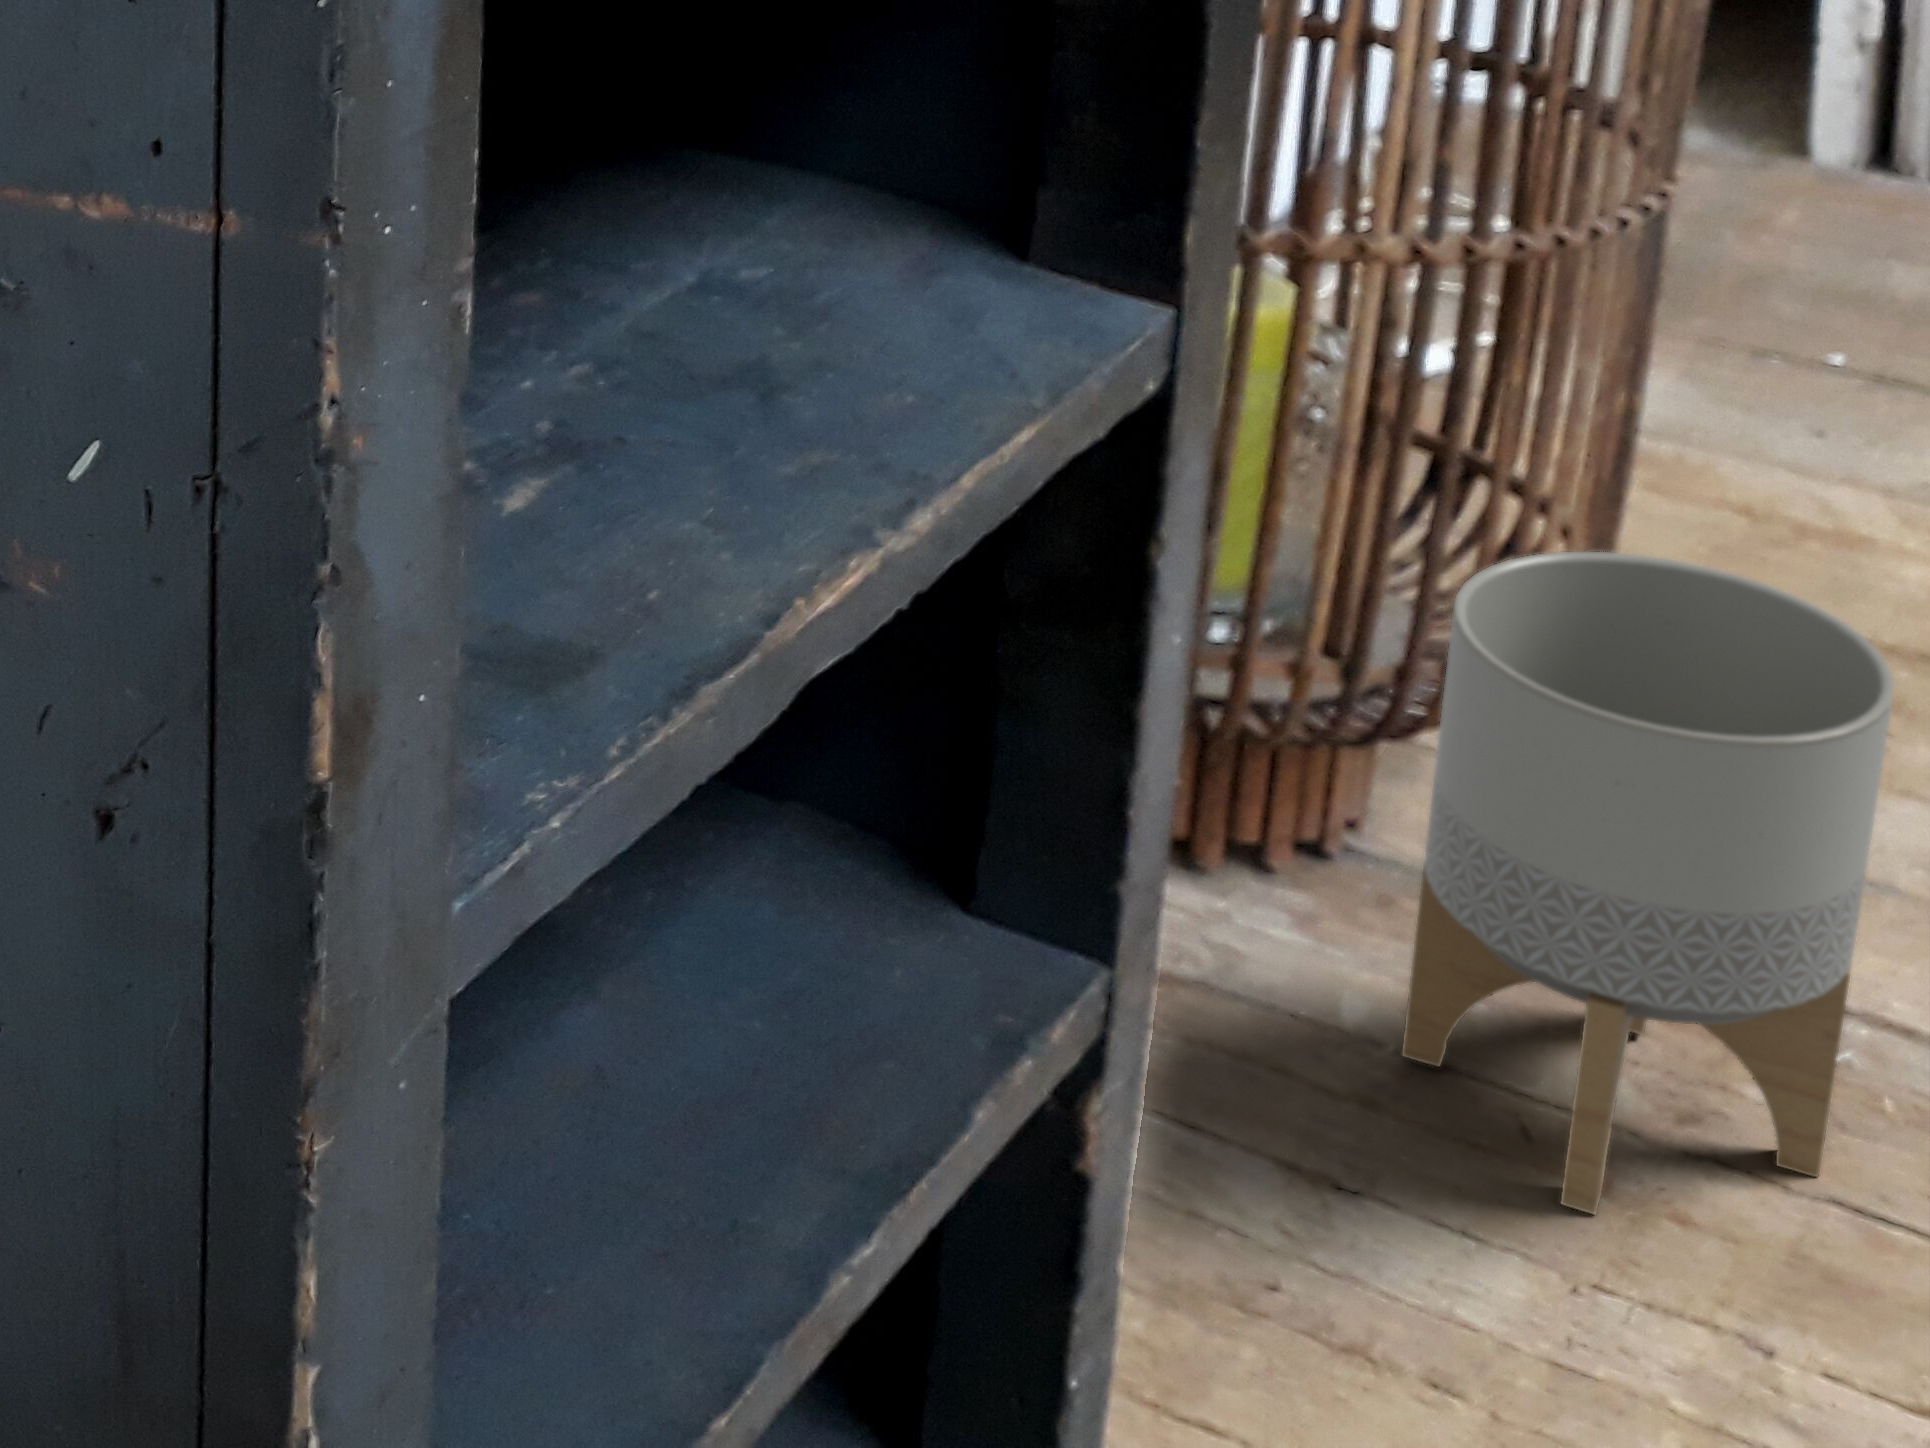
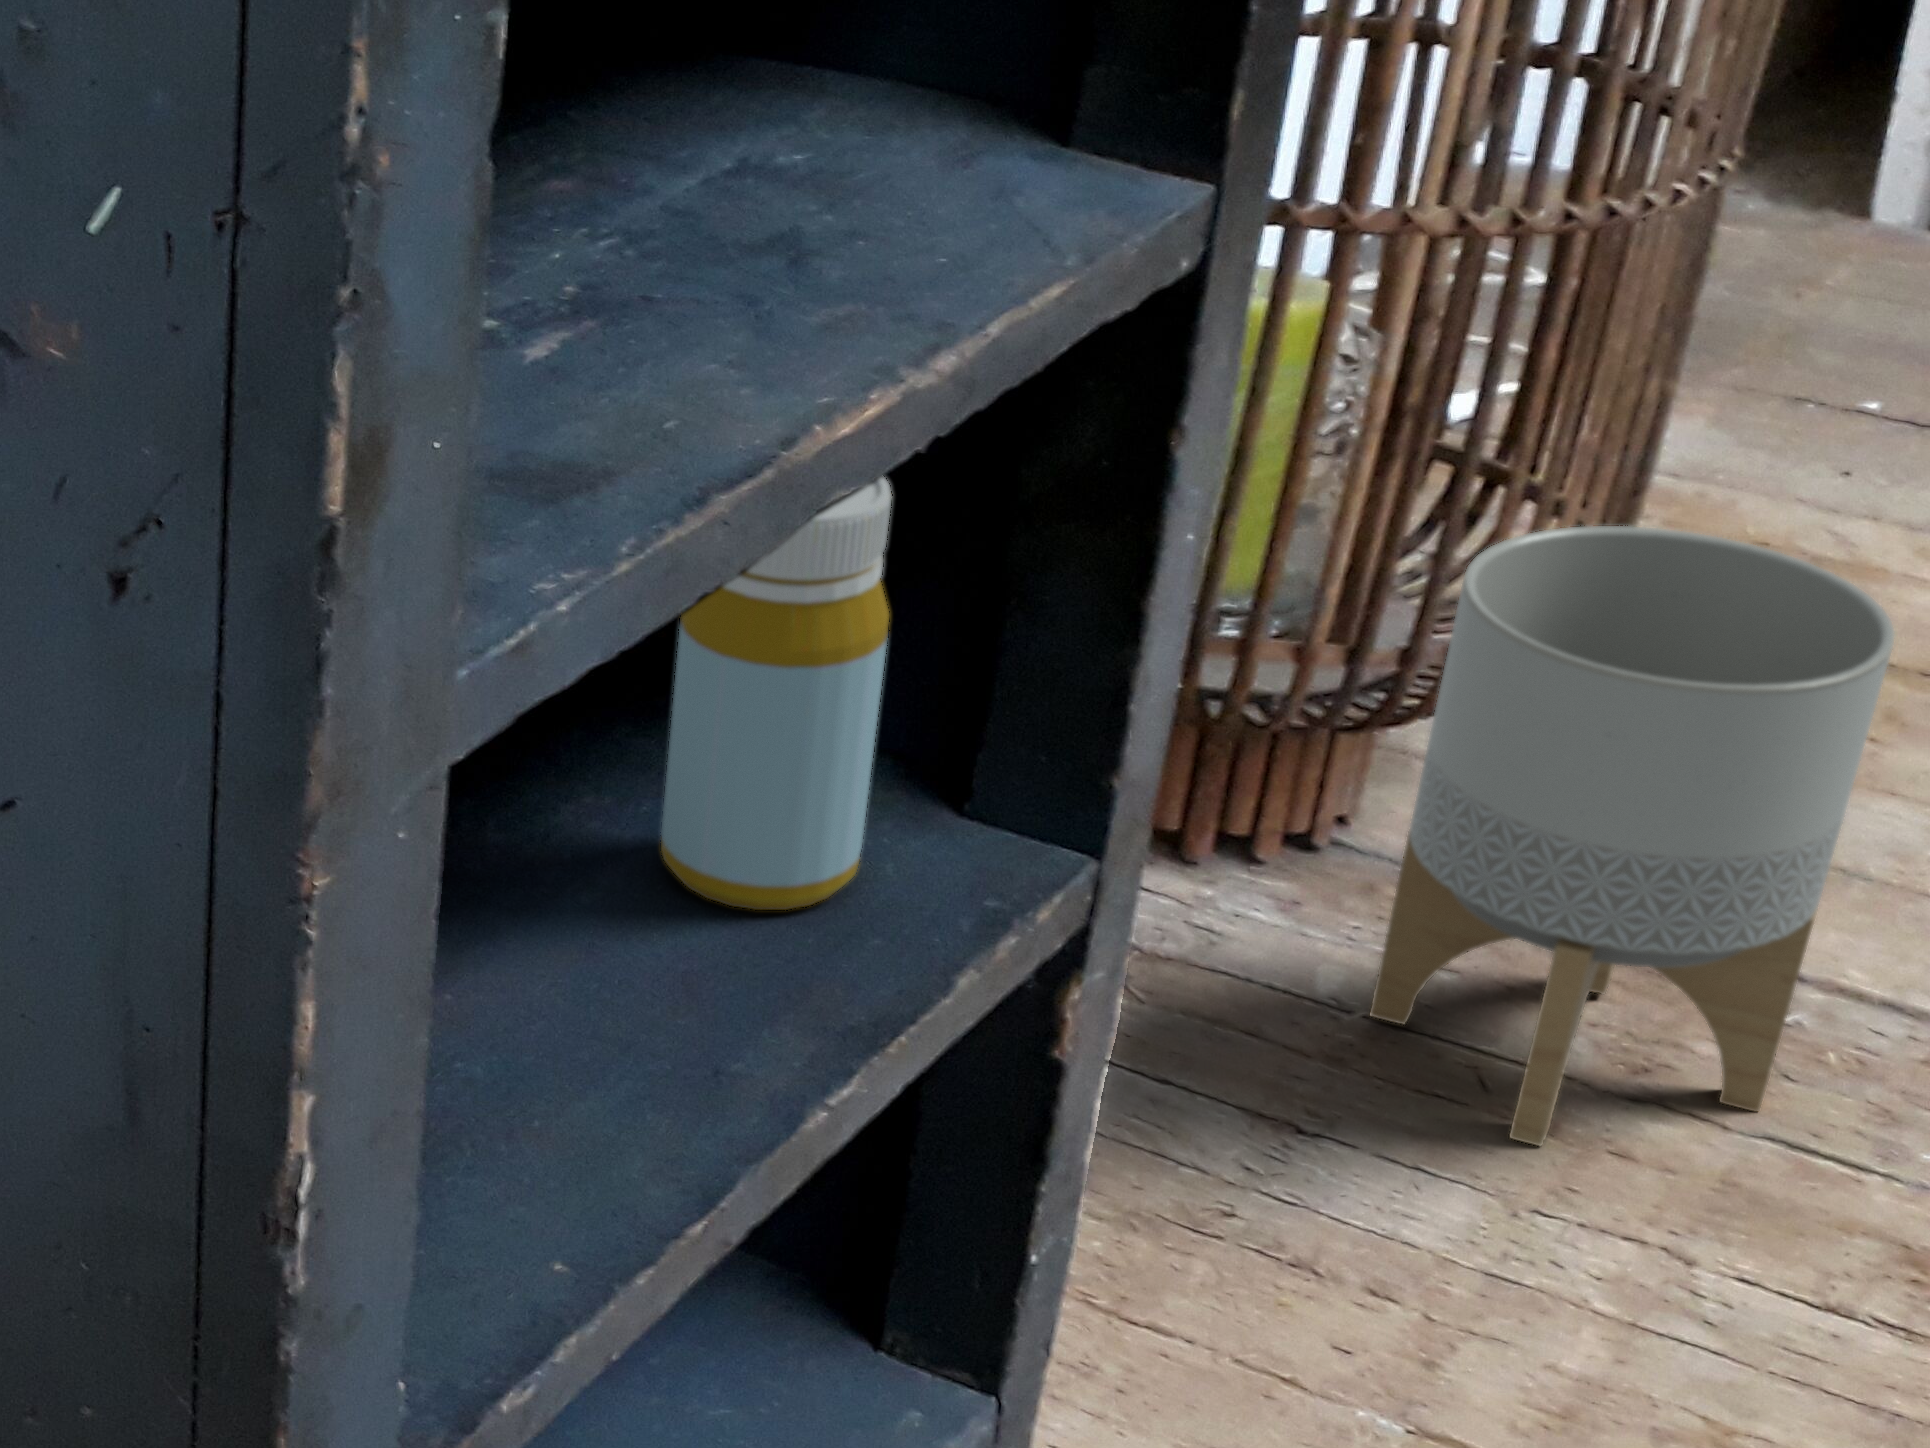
bottle: none [659,549,879,1025] -> present [661,478,892,910]

